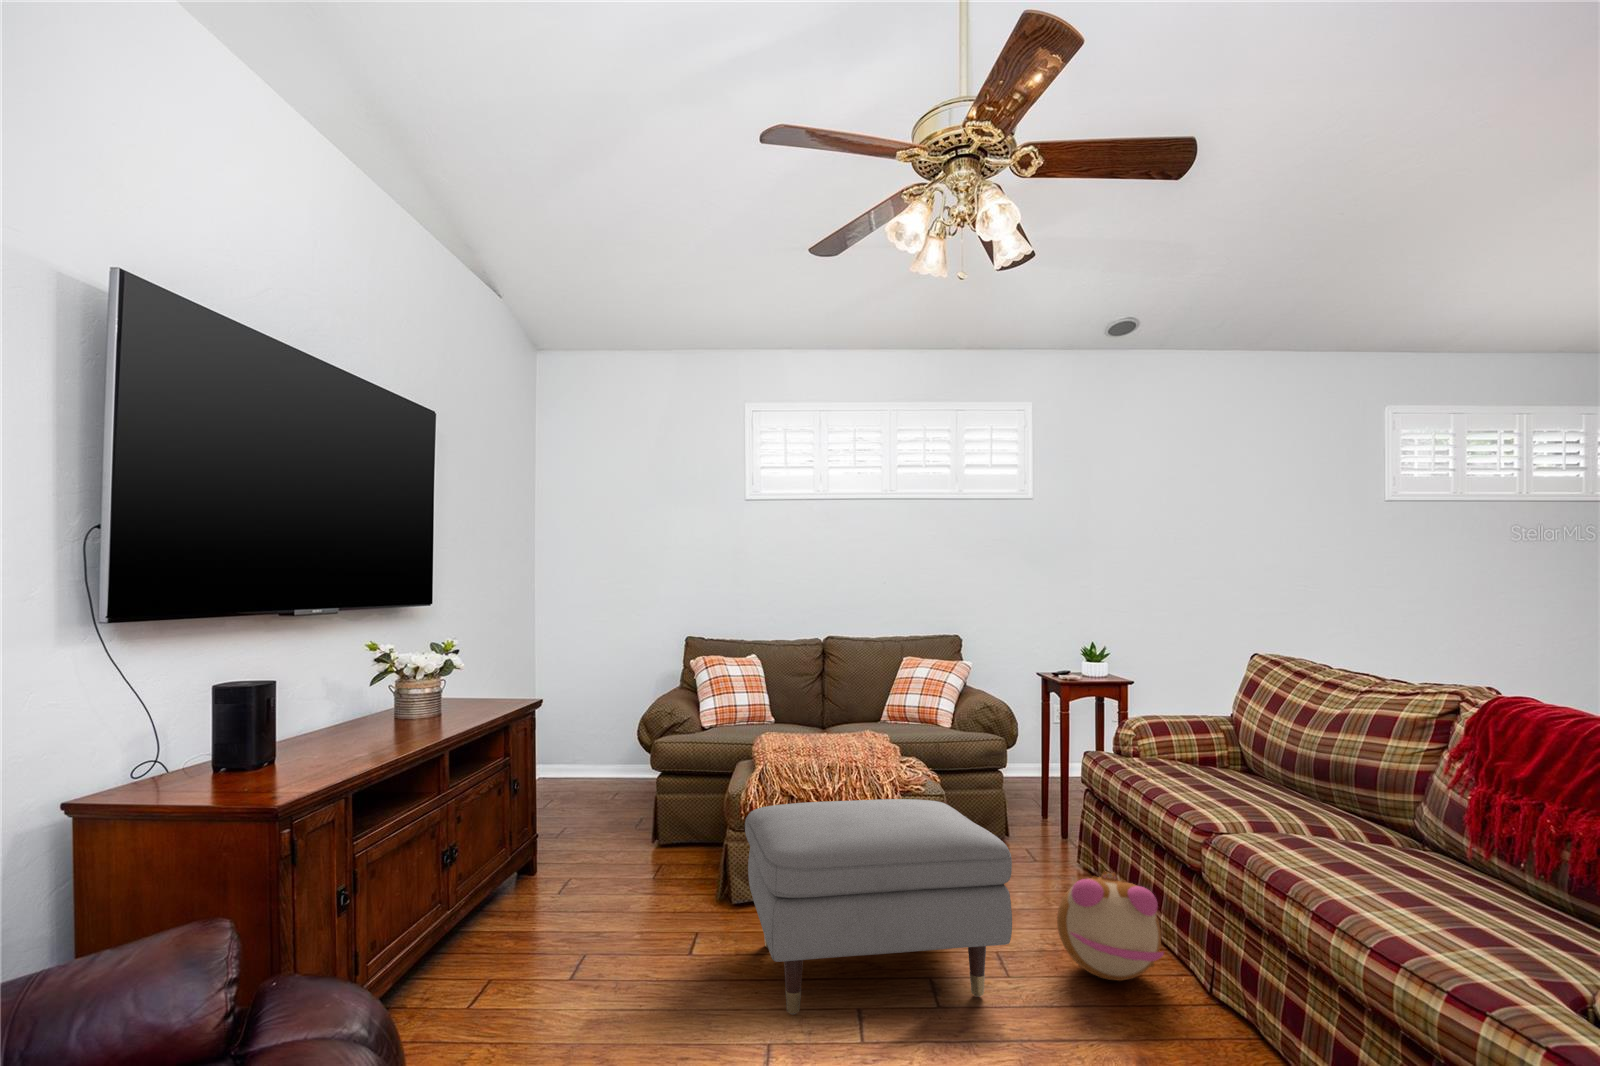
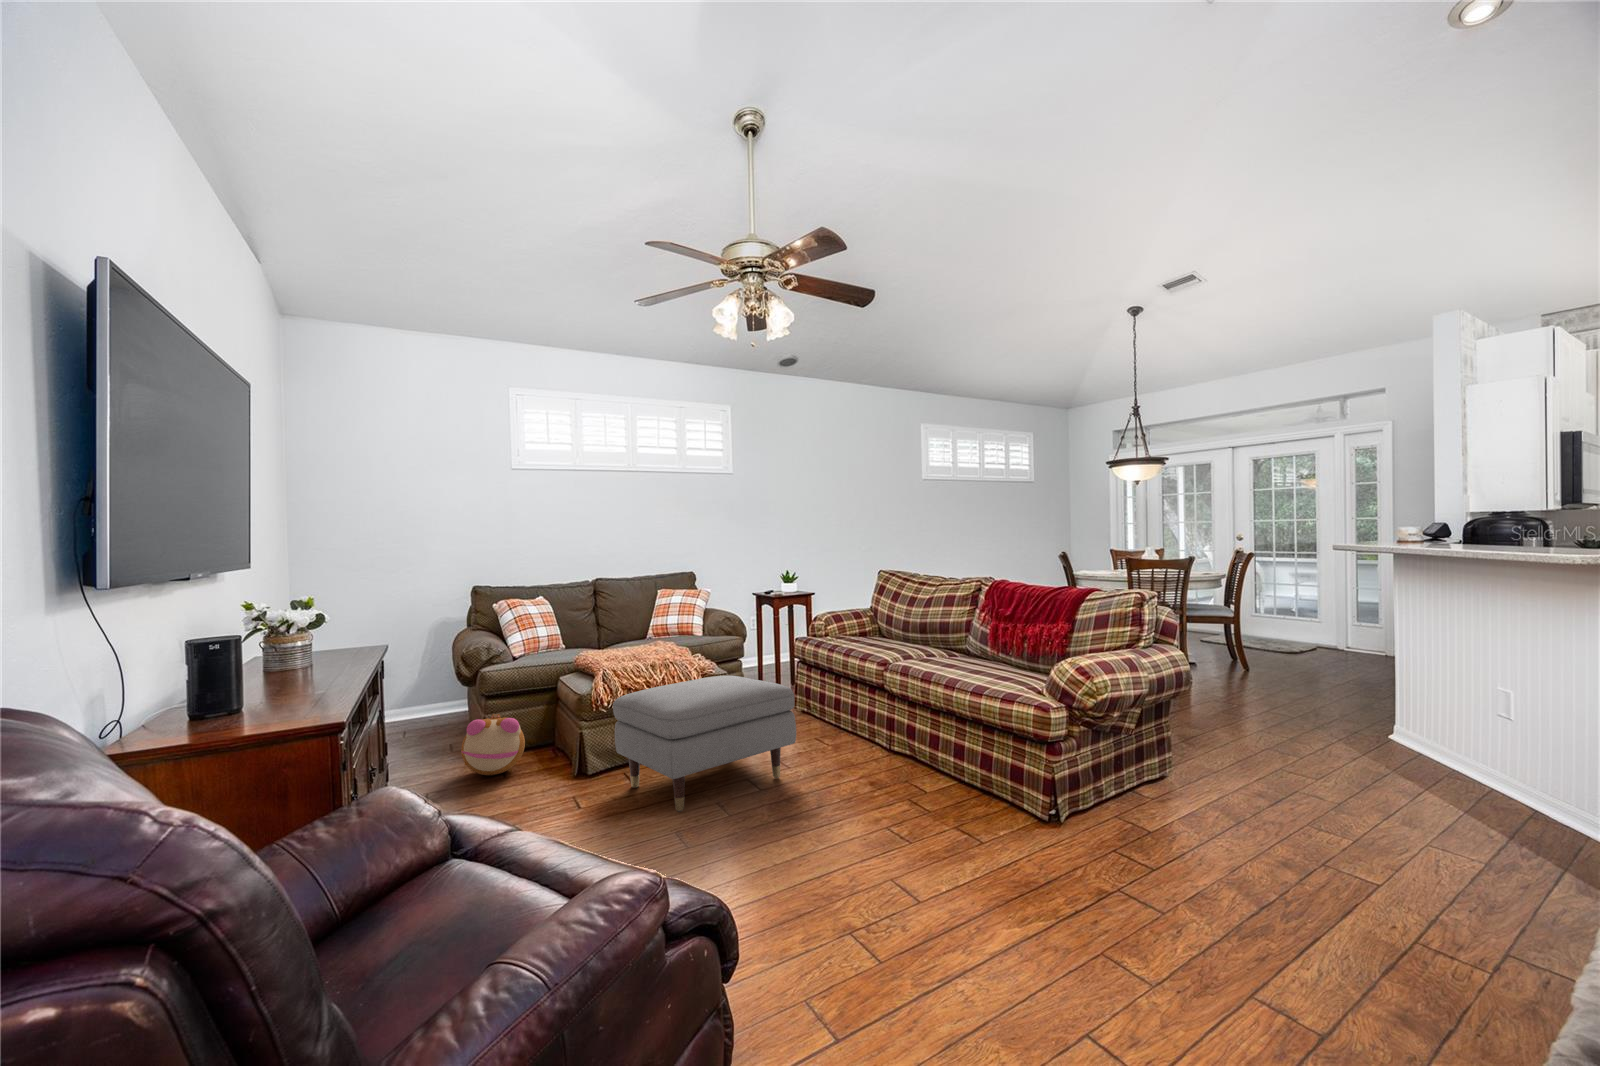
plush toy: present [1057,871,1164,981] -> present [461,714,525,775]

